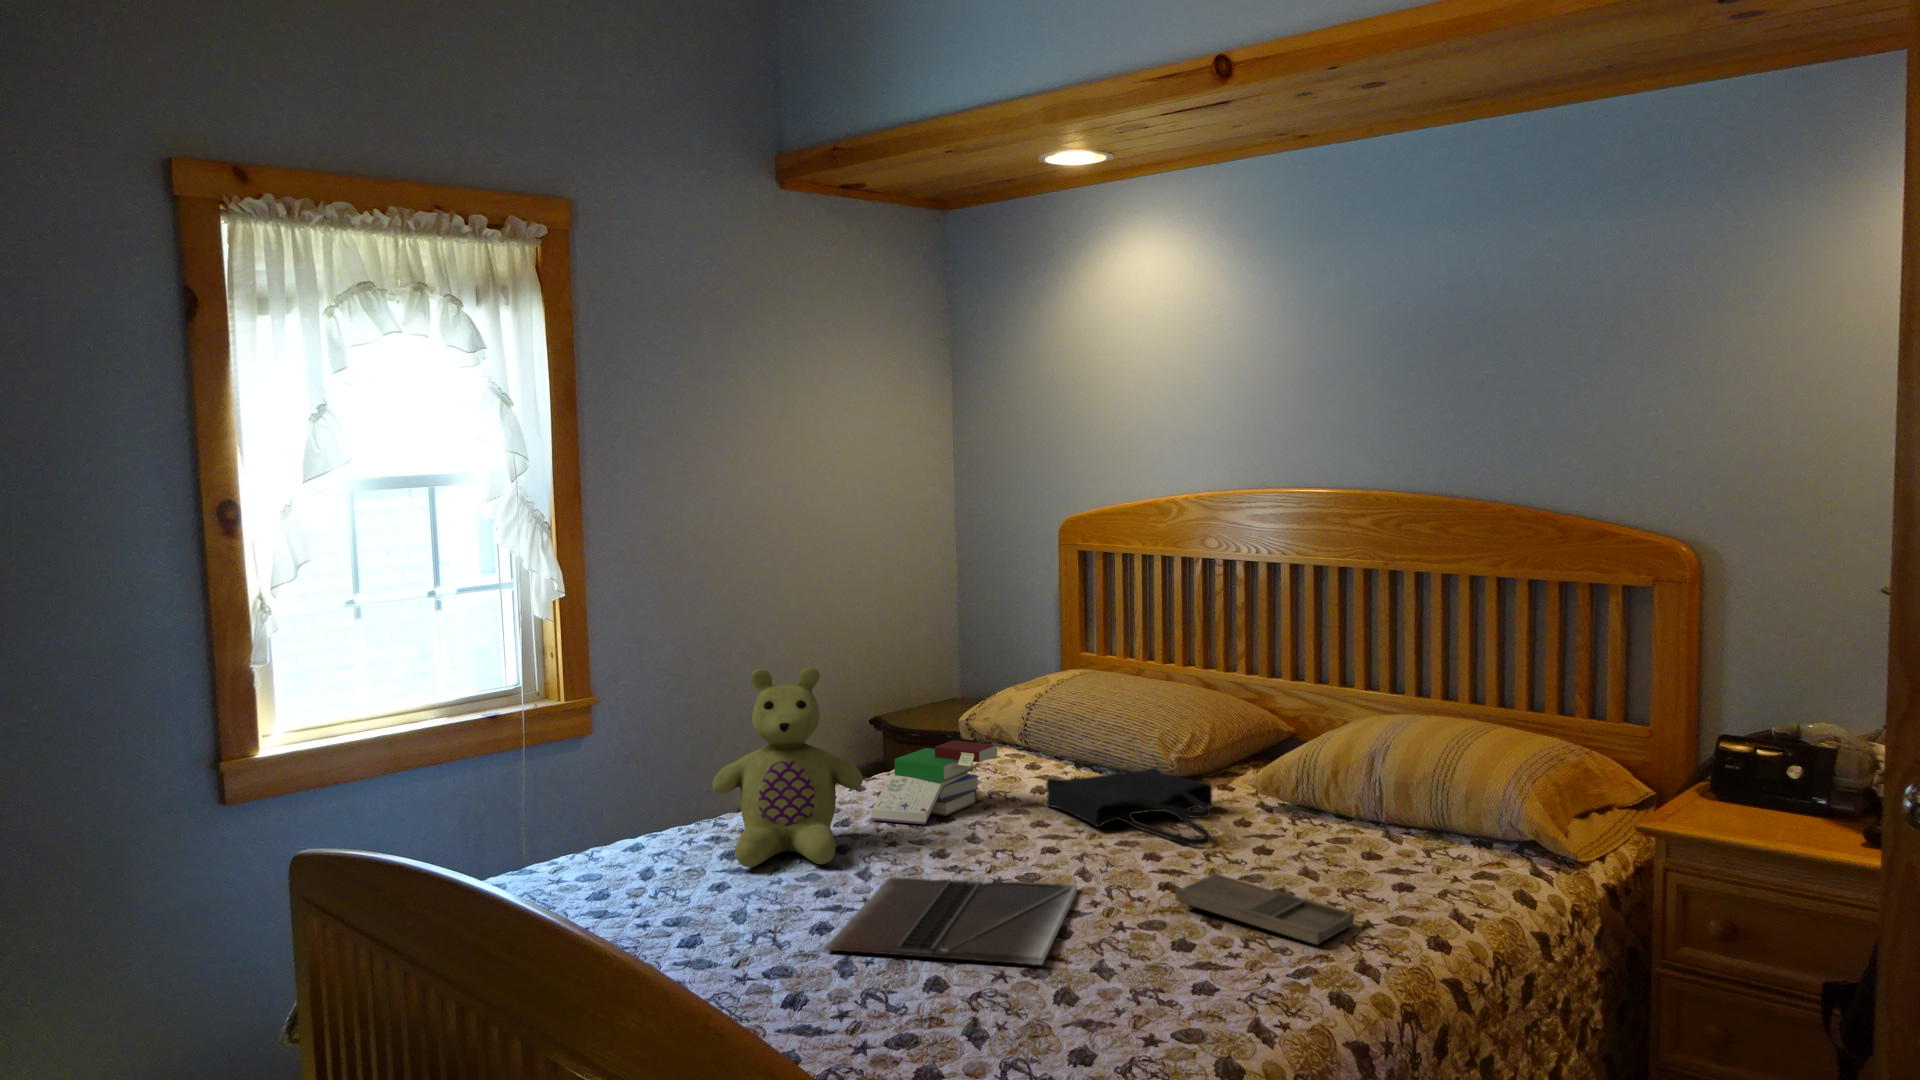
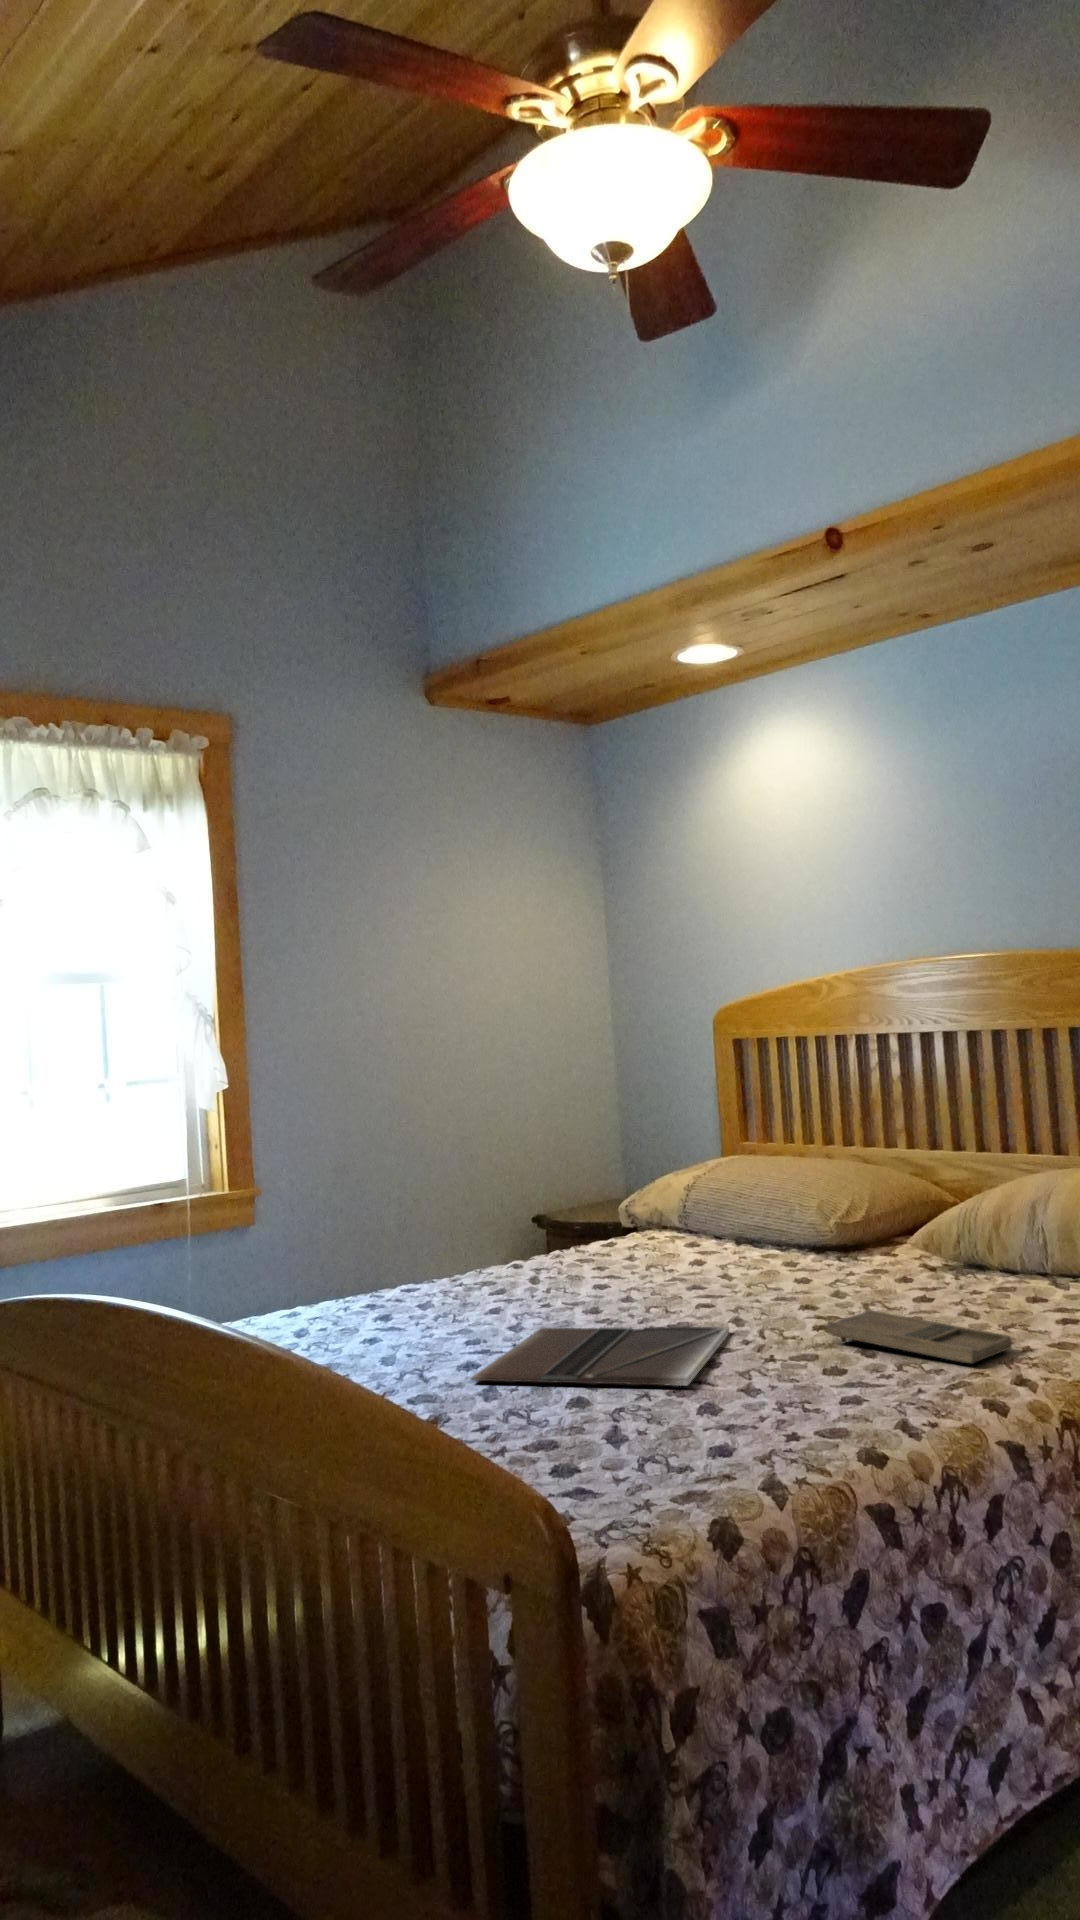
stuffed bear: present [712,667,863,867] -> none [366,1128,515,1324]
book: present [871,740,997,824] -> none [525,1211,652,1290]
tote bag: present [1046,768,1212,845] -> none [702,1235,872,1296]

